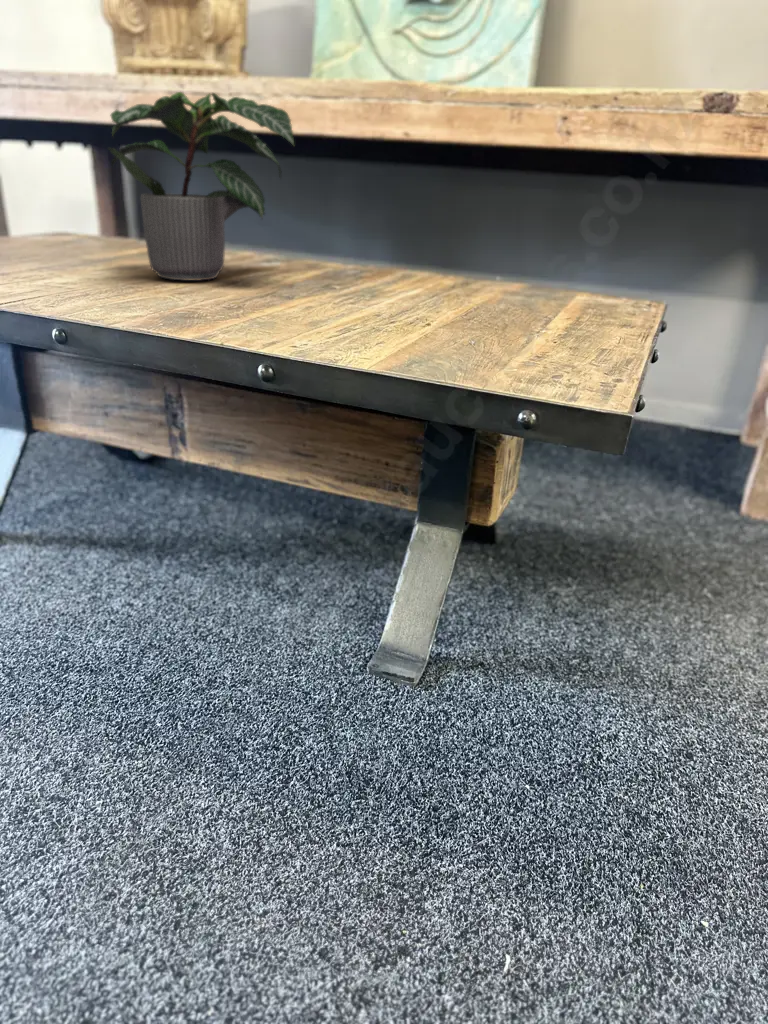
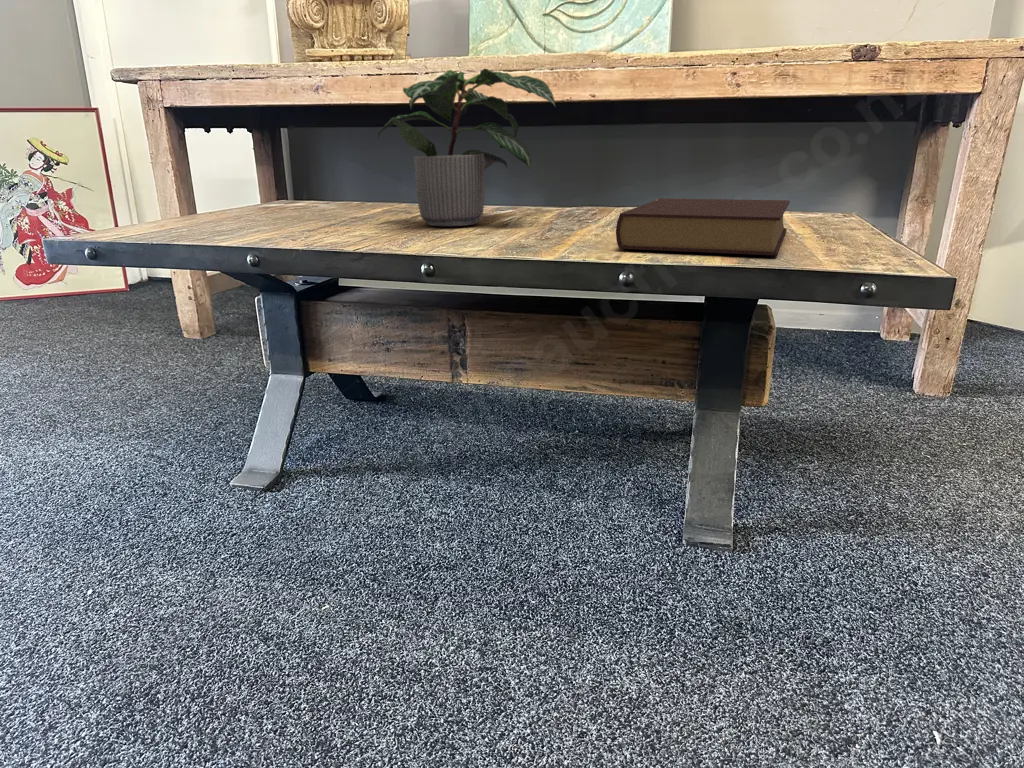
book: none [300,268,551,358] -> present [616,198,790,255]

